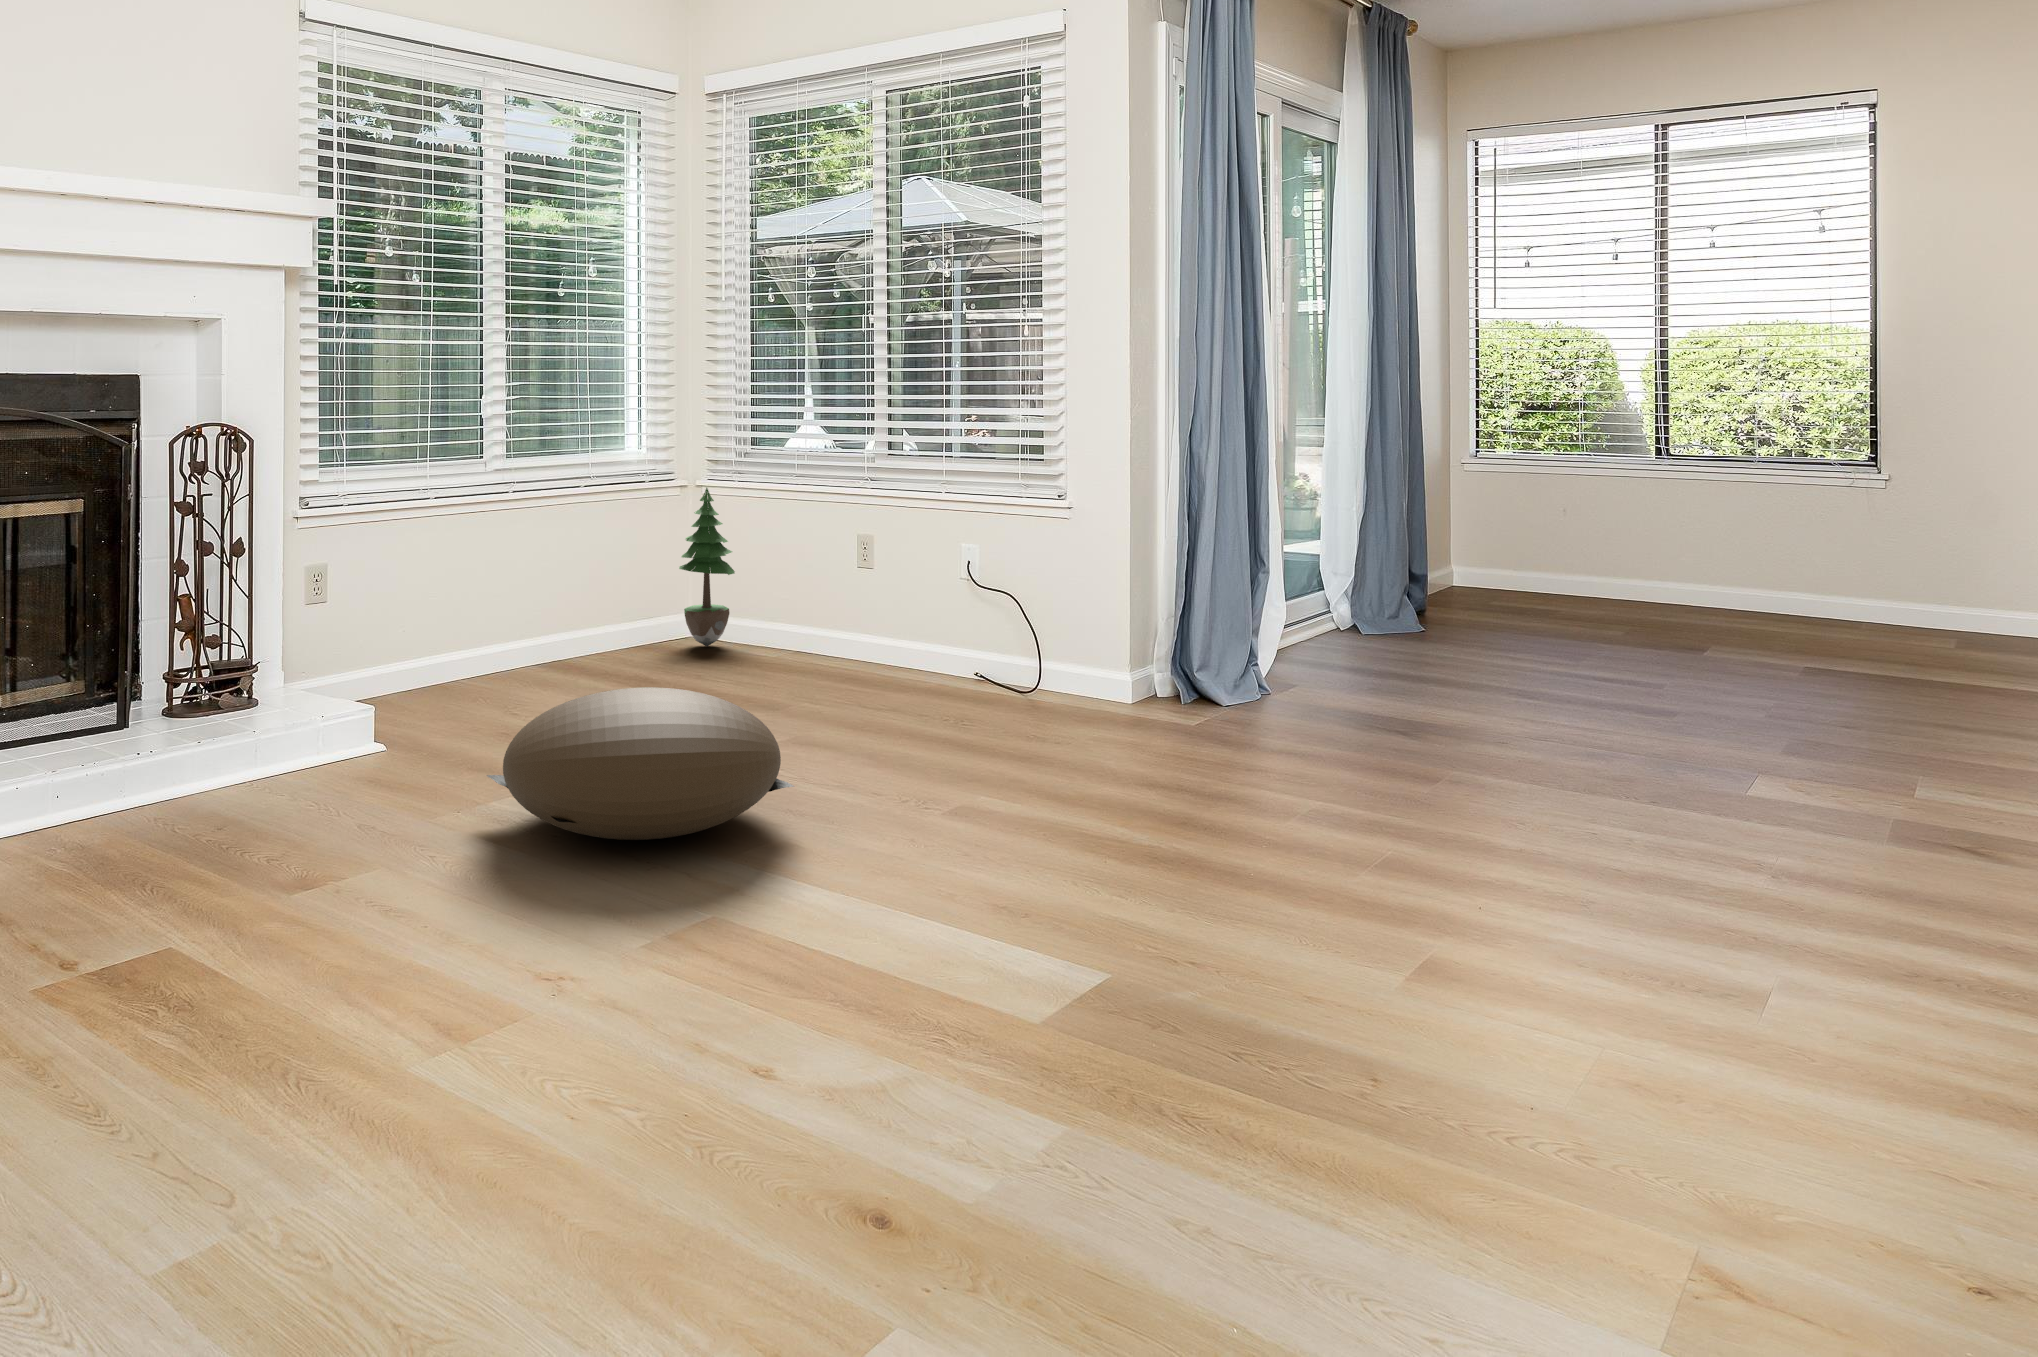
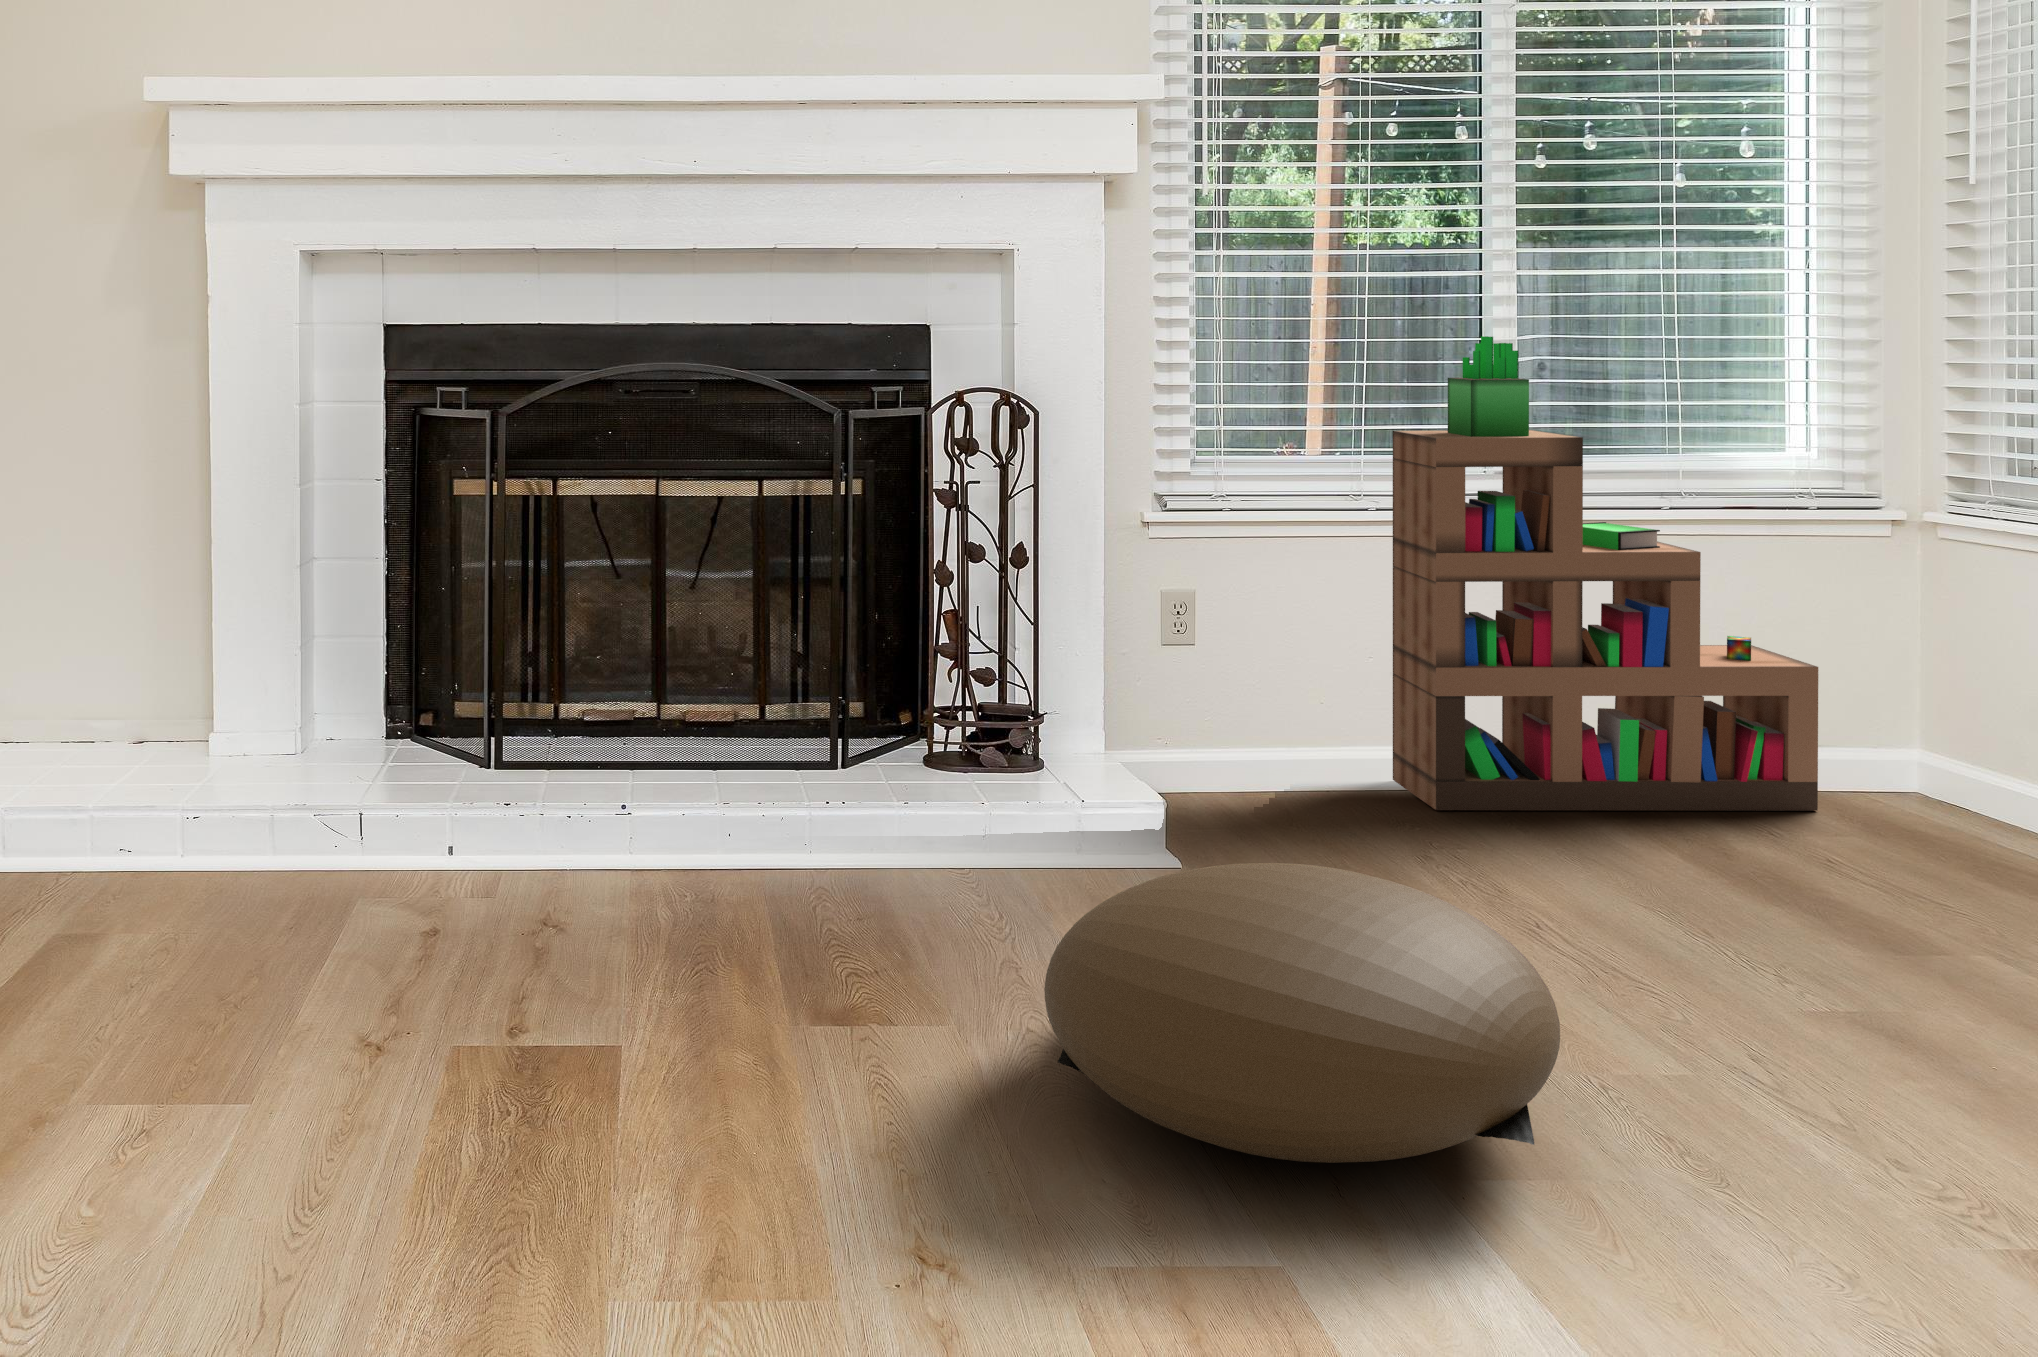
bookshelf: none [447,382,667,694] -> present [1393,336,1818,811]
potted tree: present [679,488,735,646] -> none [1869,522,1994,805]

